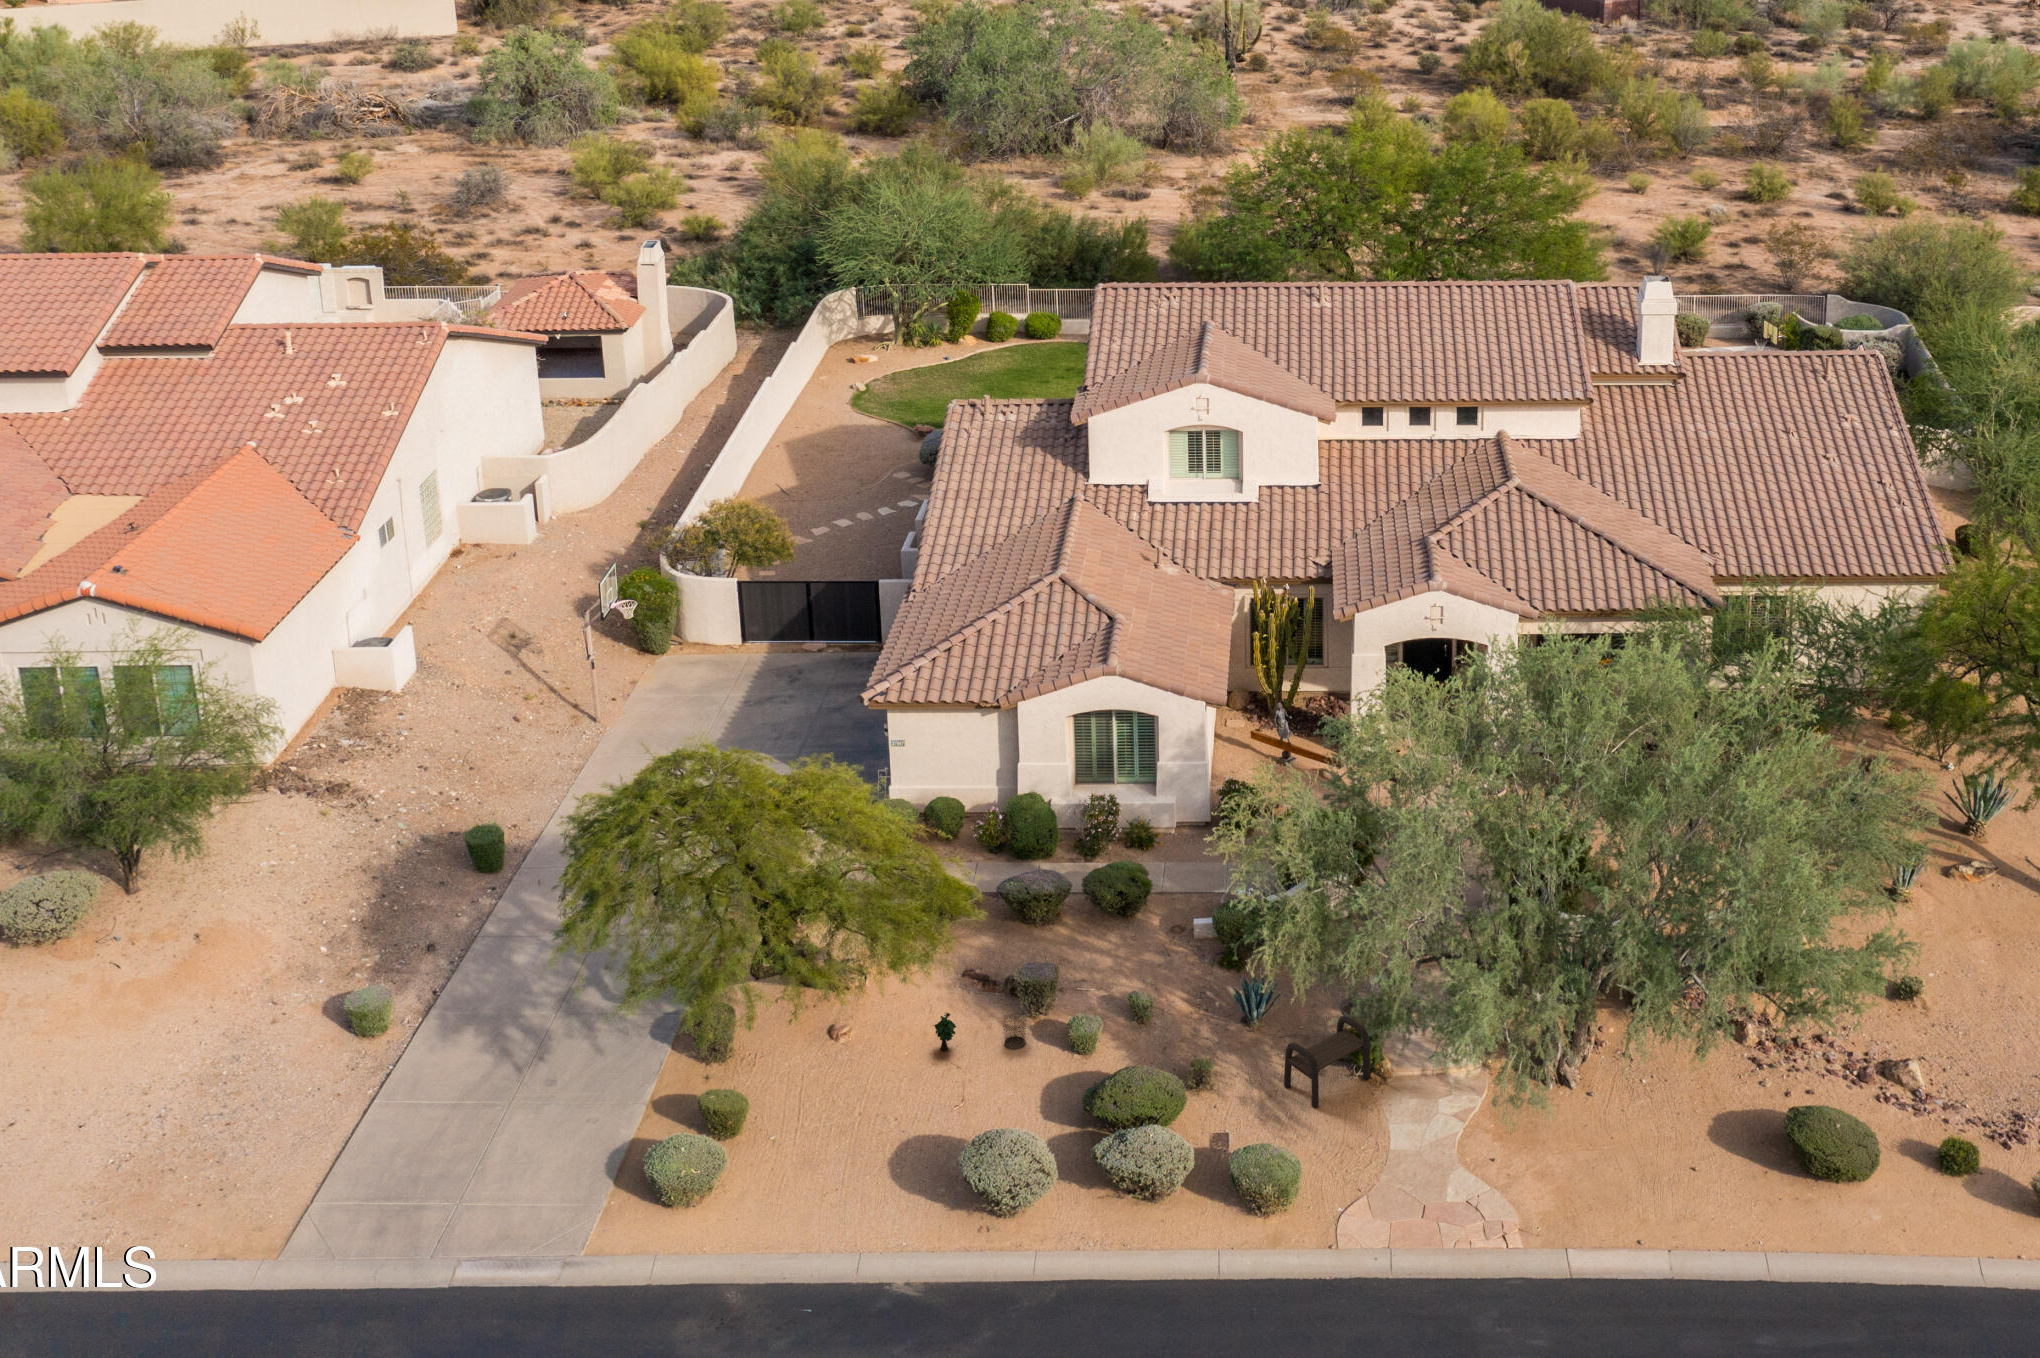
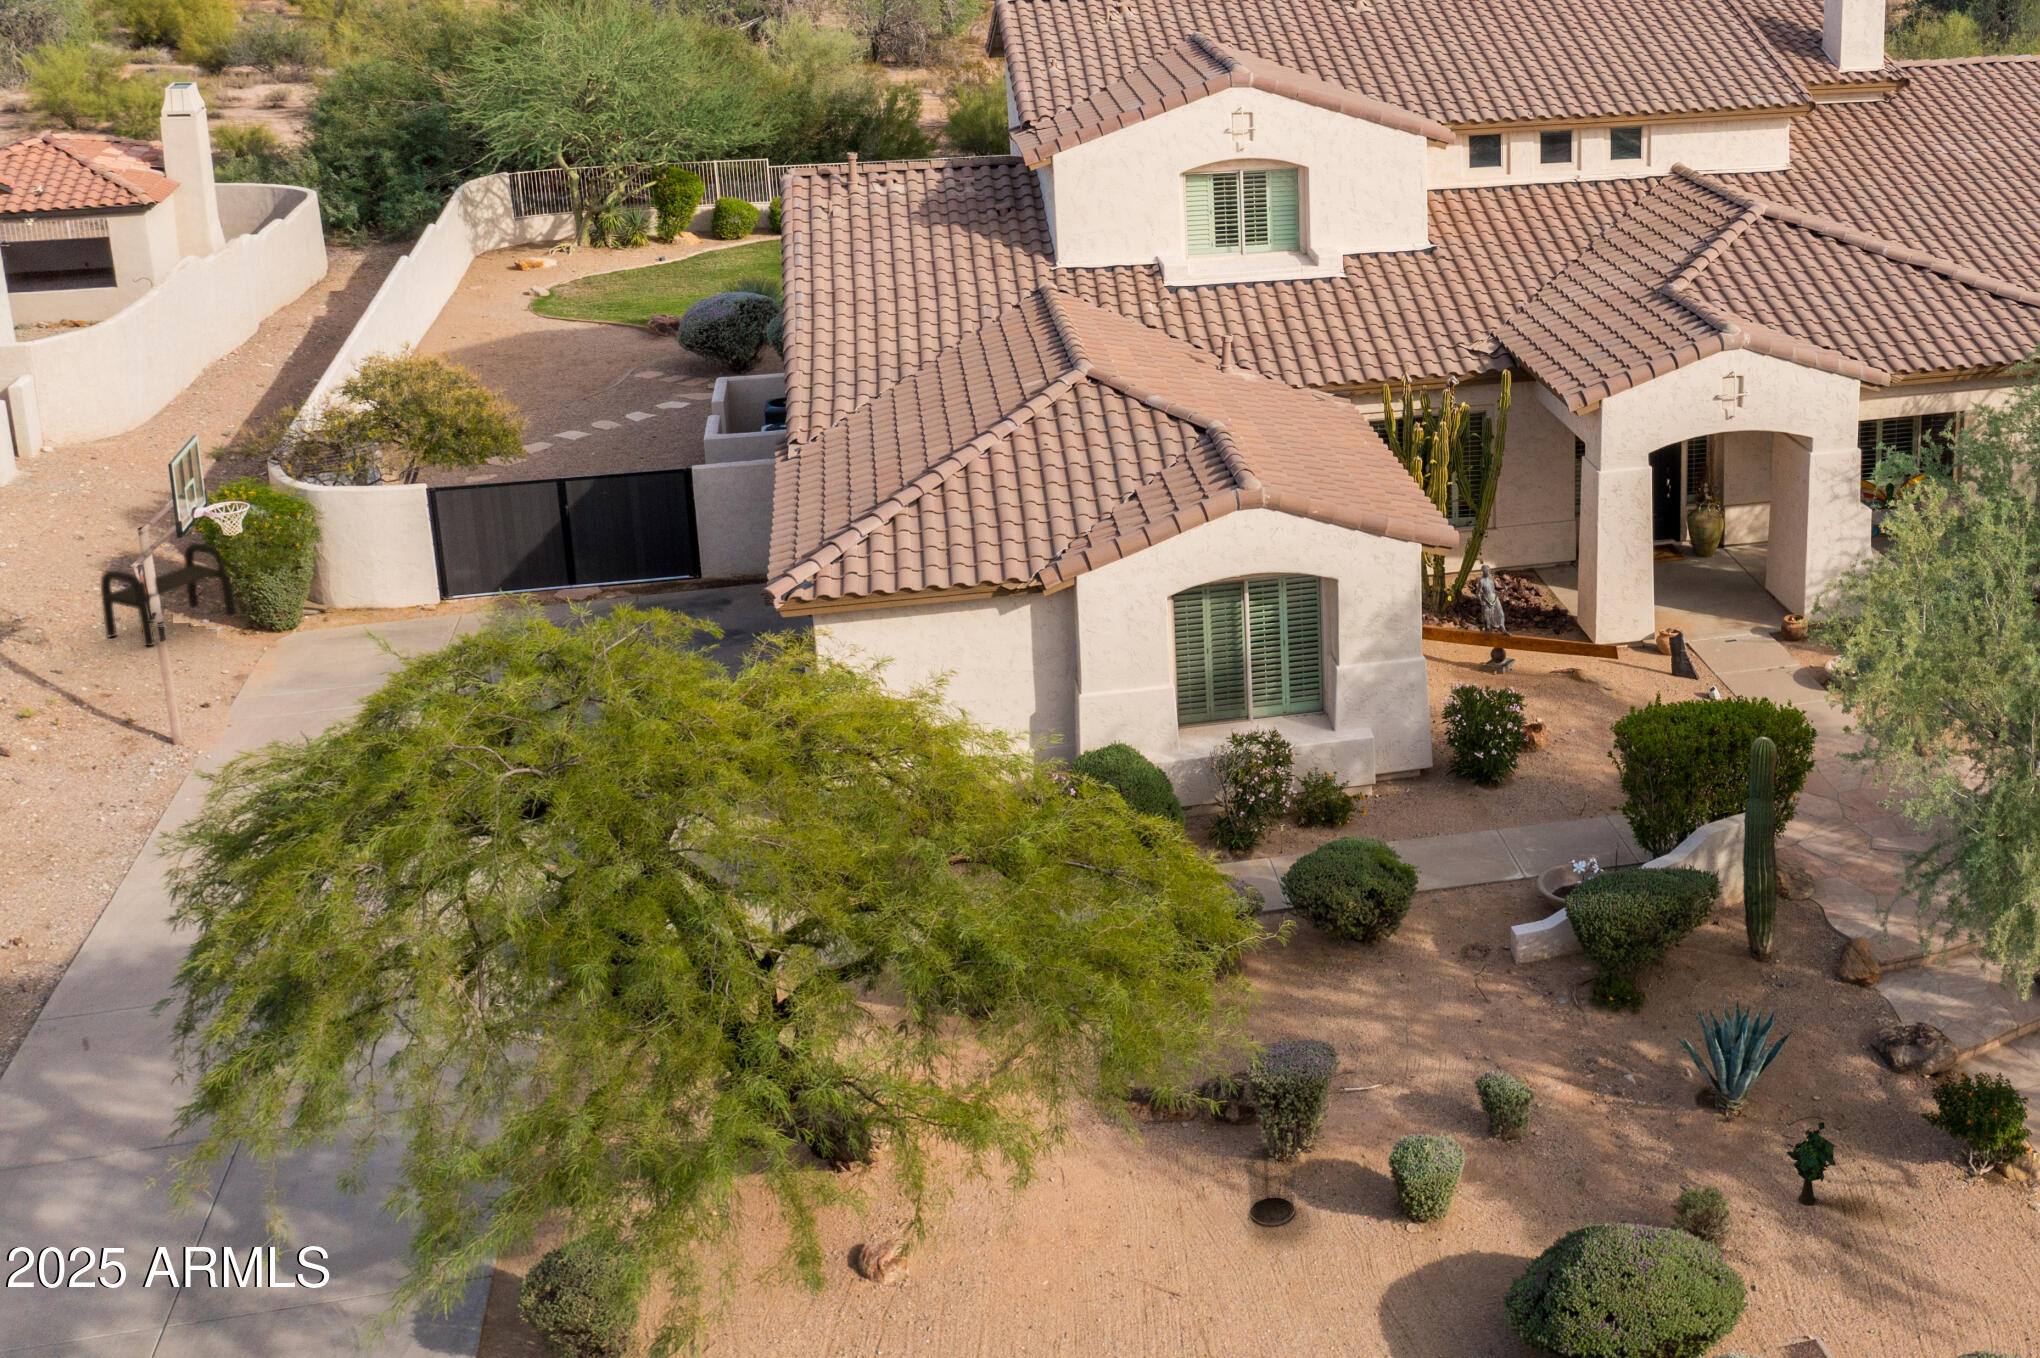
decorative plant: present [934,1013,956,1051] -> present [1787,1122,1836,1205]
bench: present [1284,1016,1370,1107] -> present [101,543,236,646]

